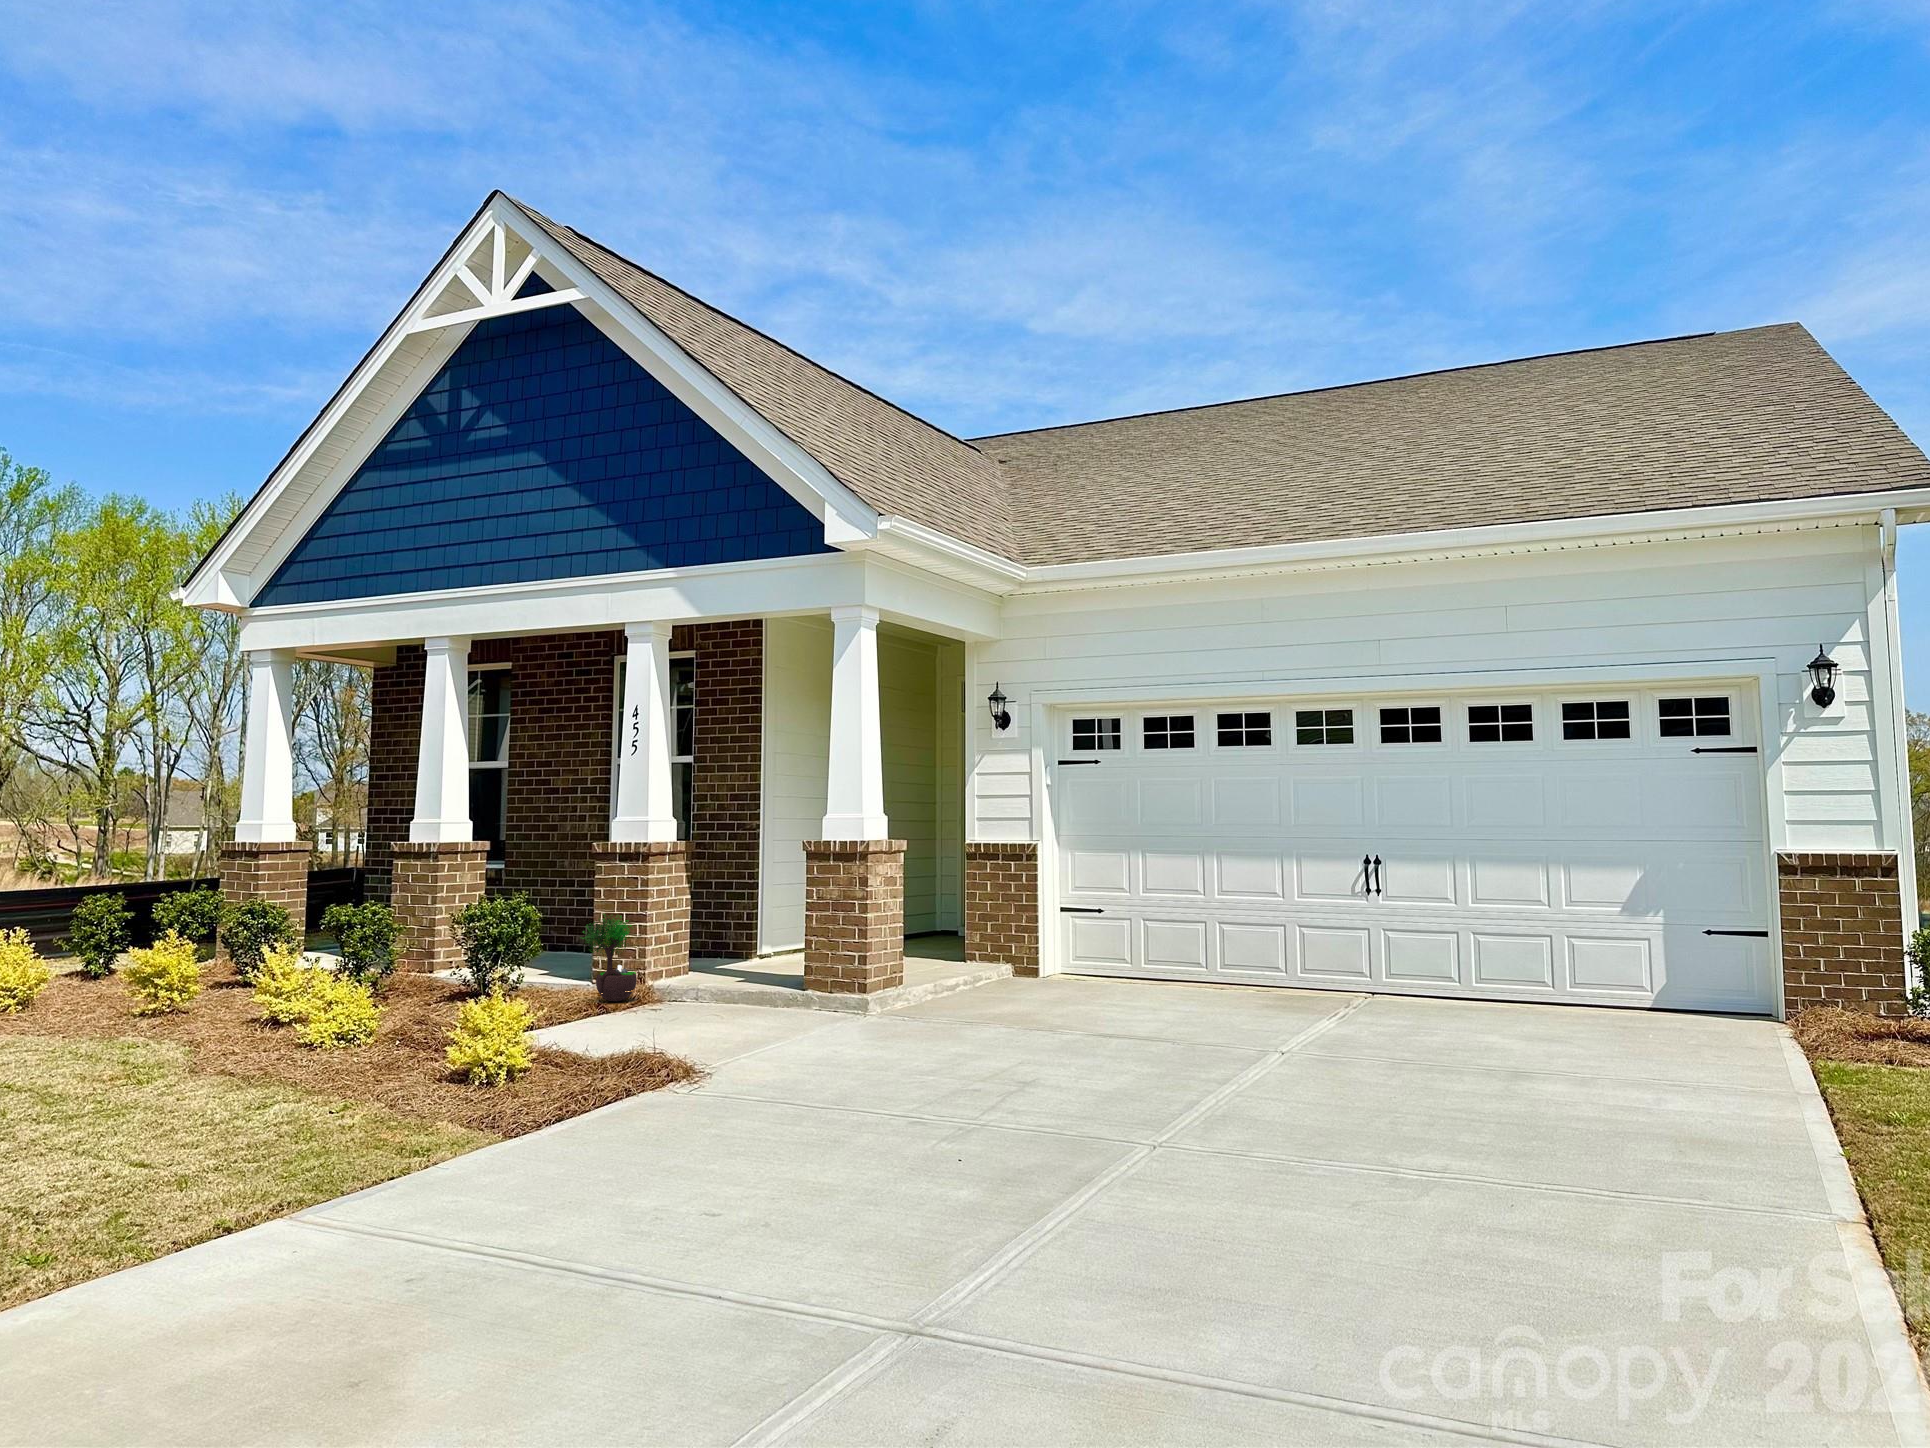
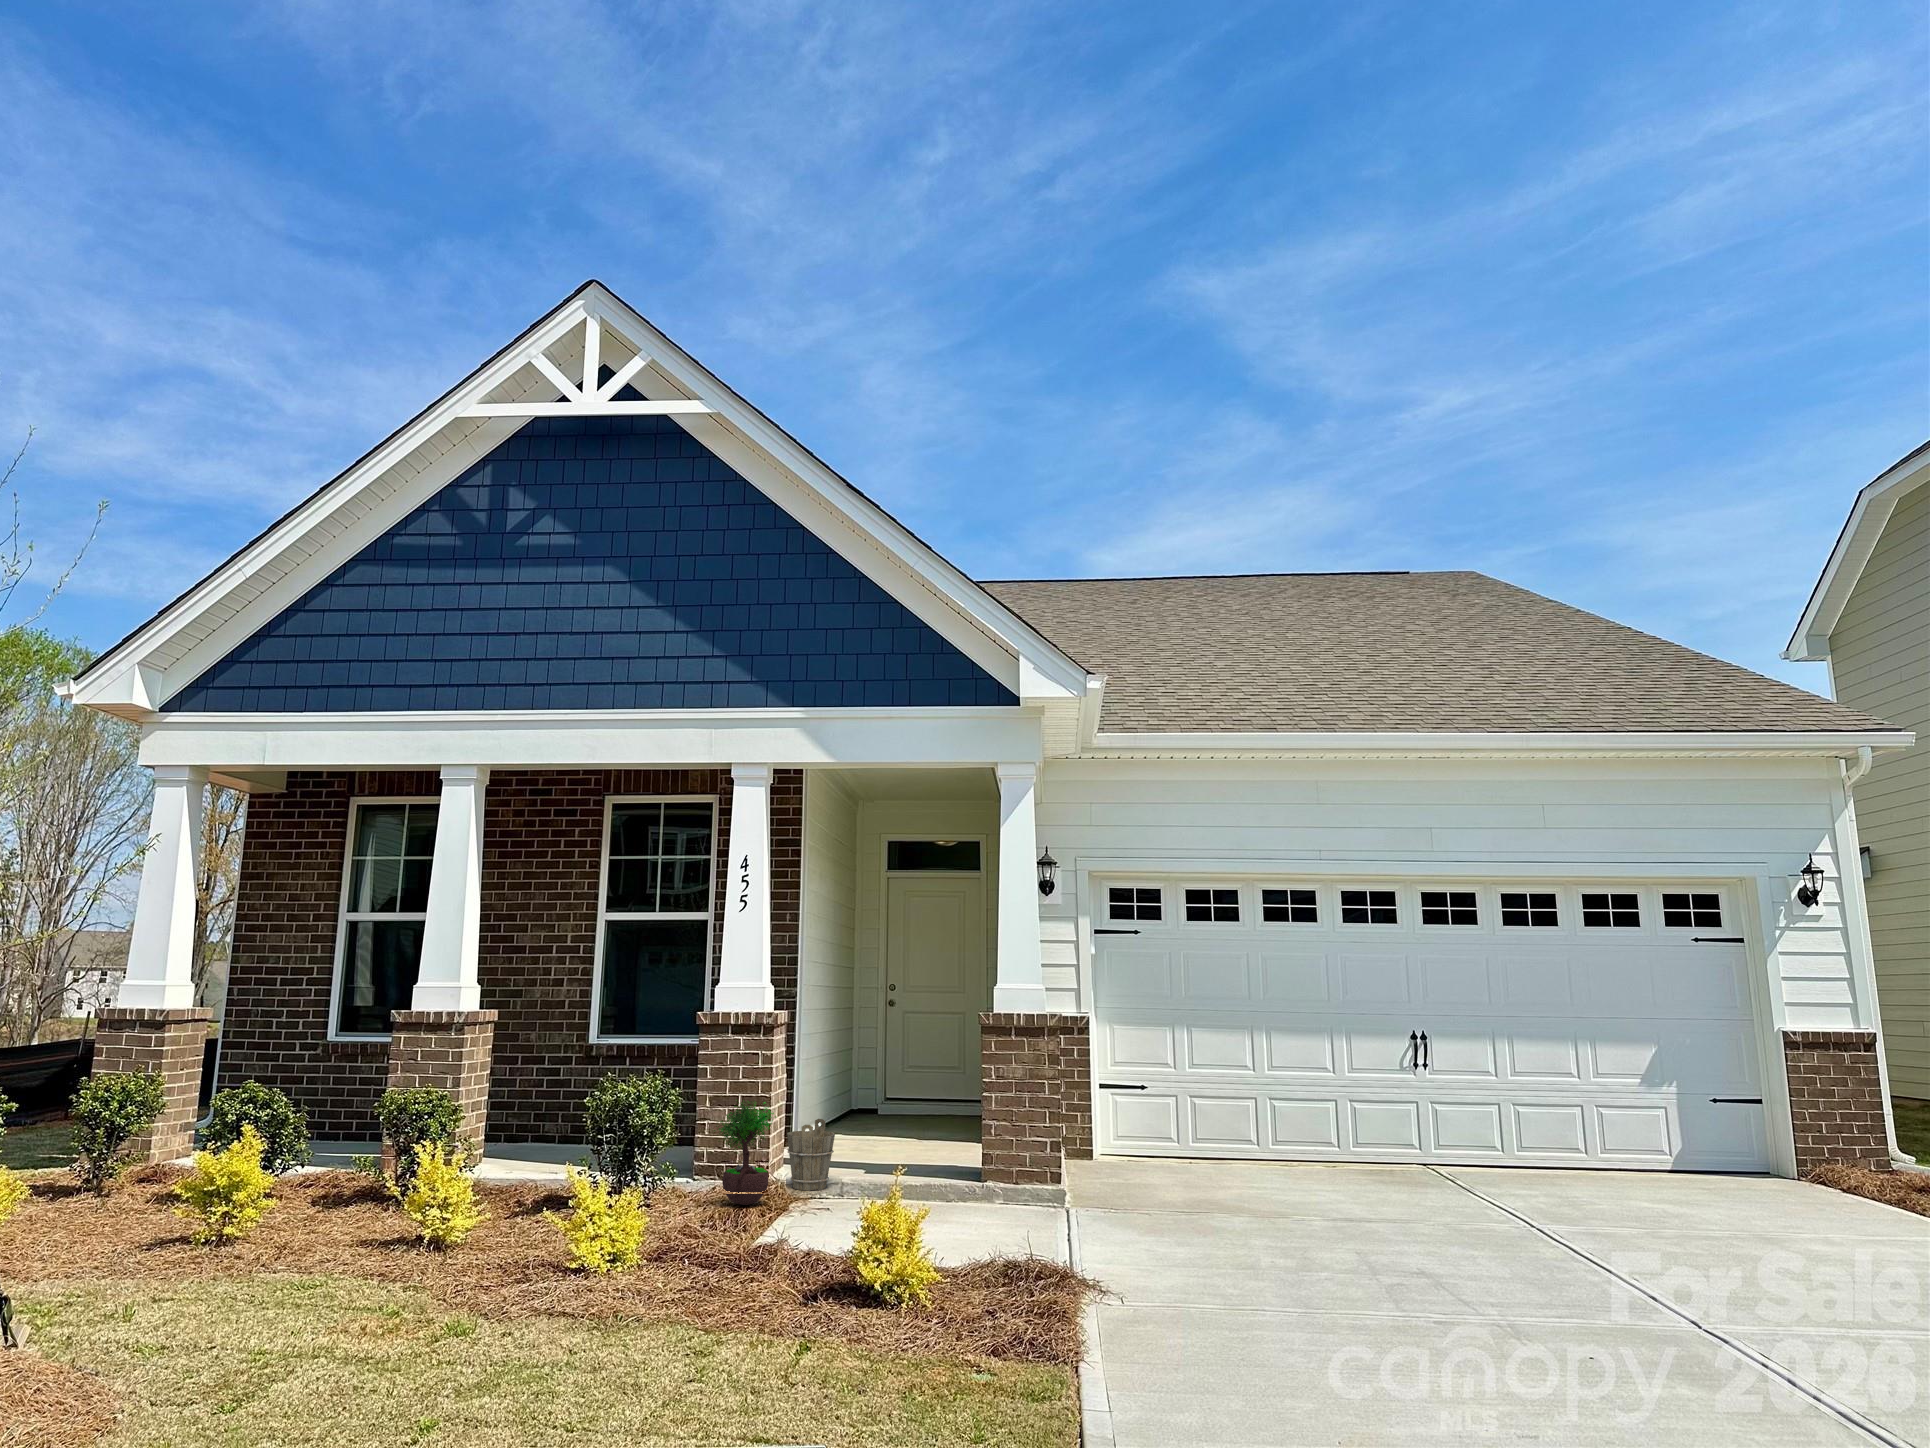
bucket: none [680,934,723,994] -> present [787,1119,835,1191]

